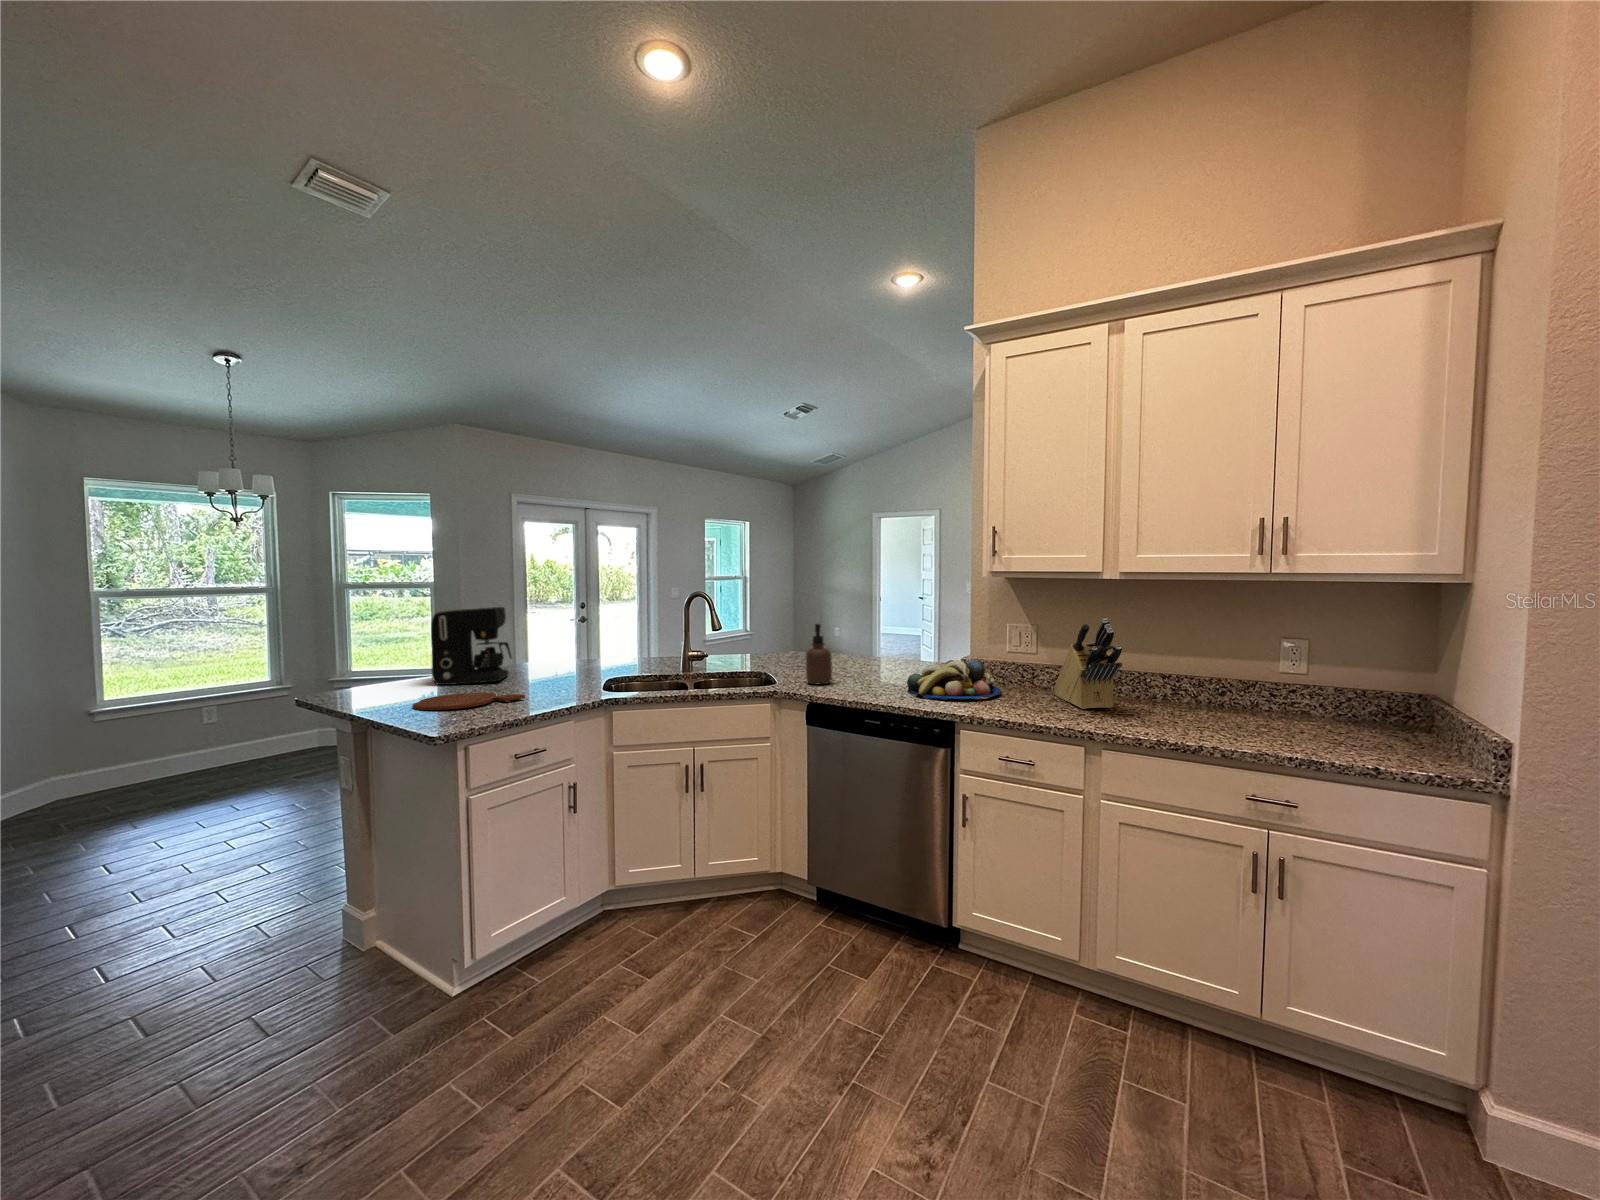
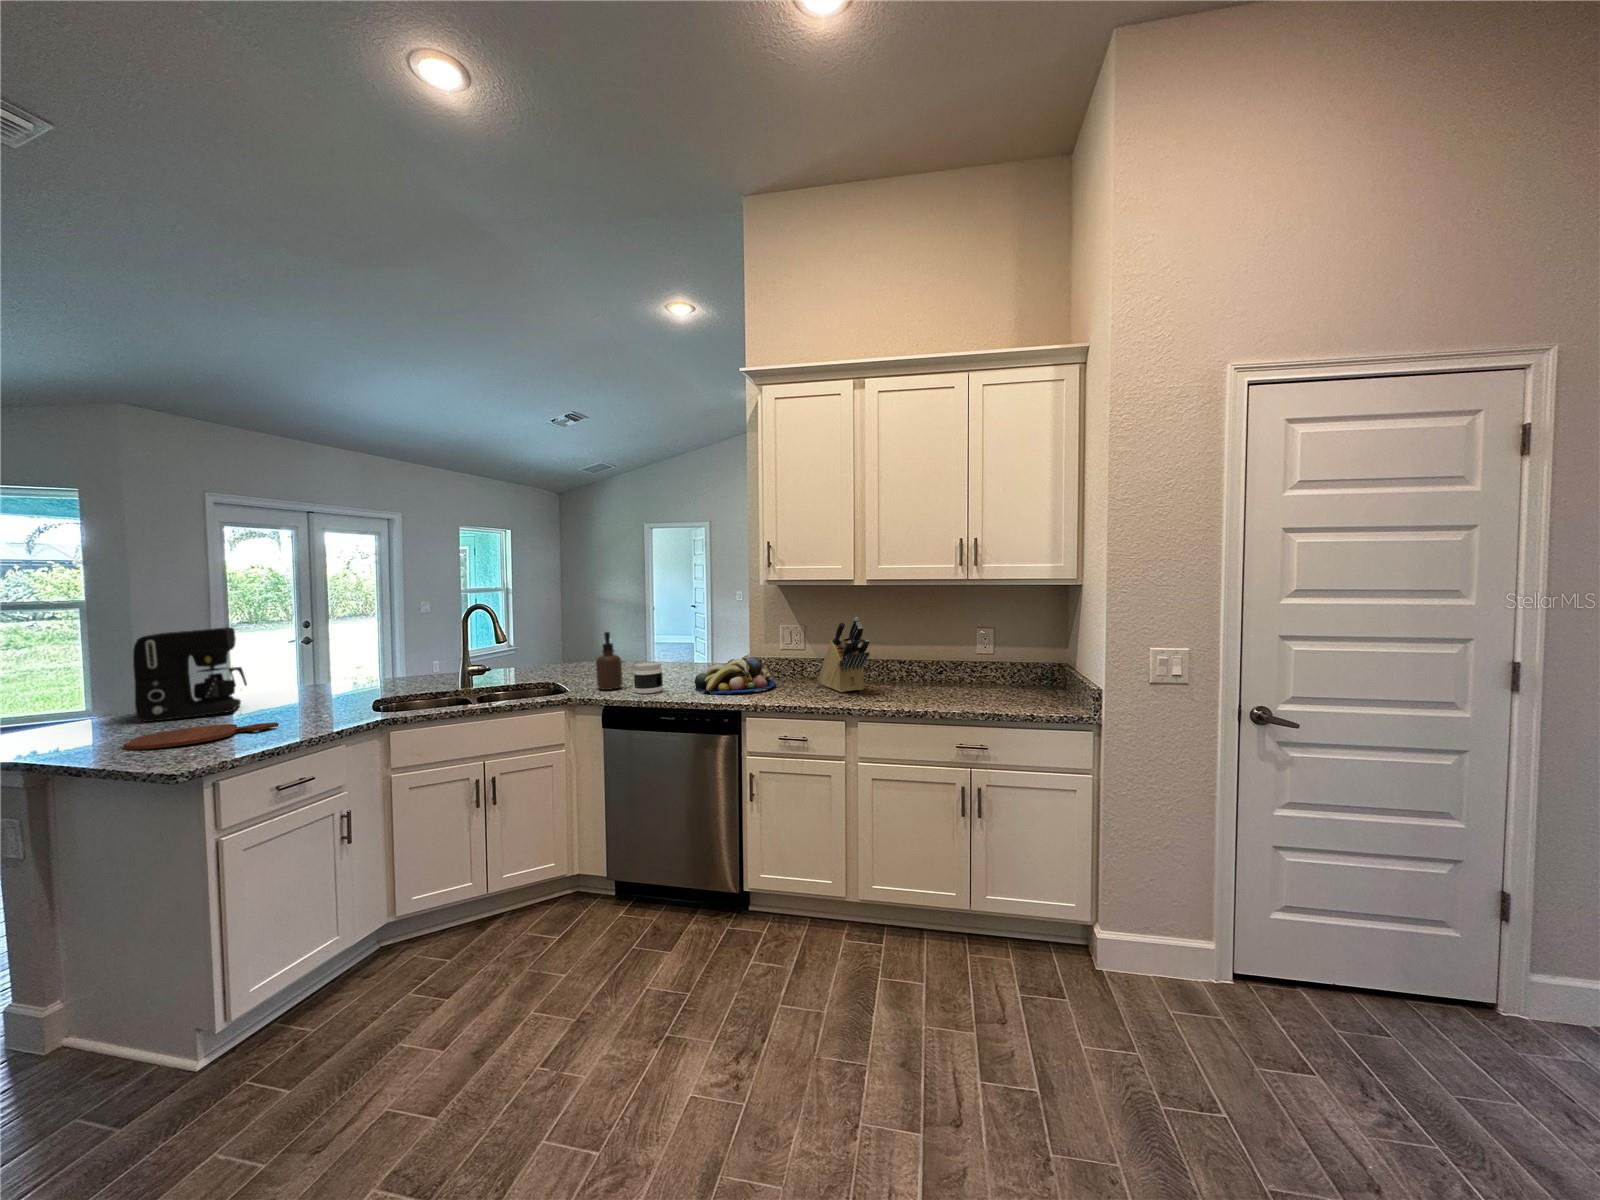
jar: none [843,658,873,692] -> present [634,662,663,693]

